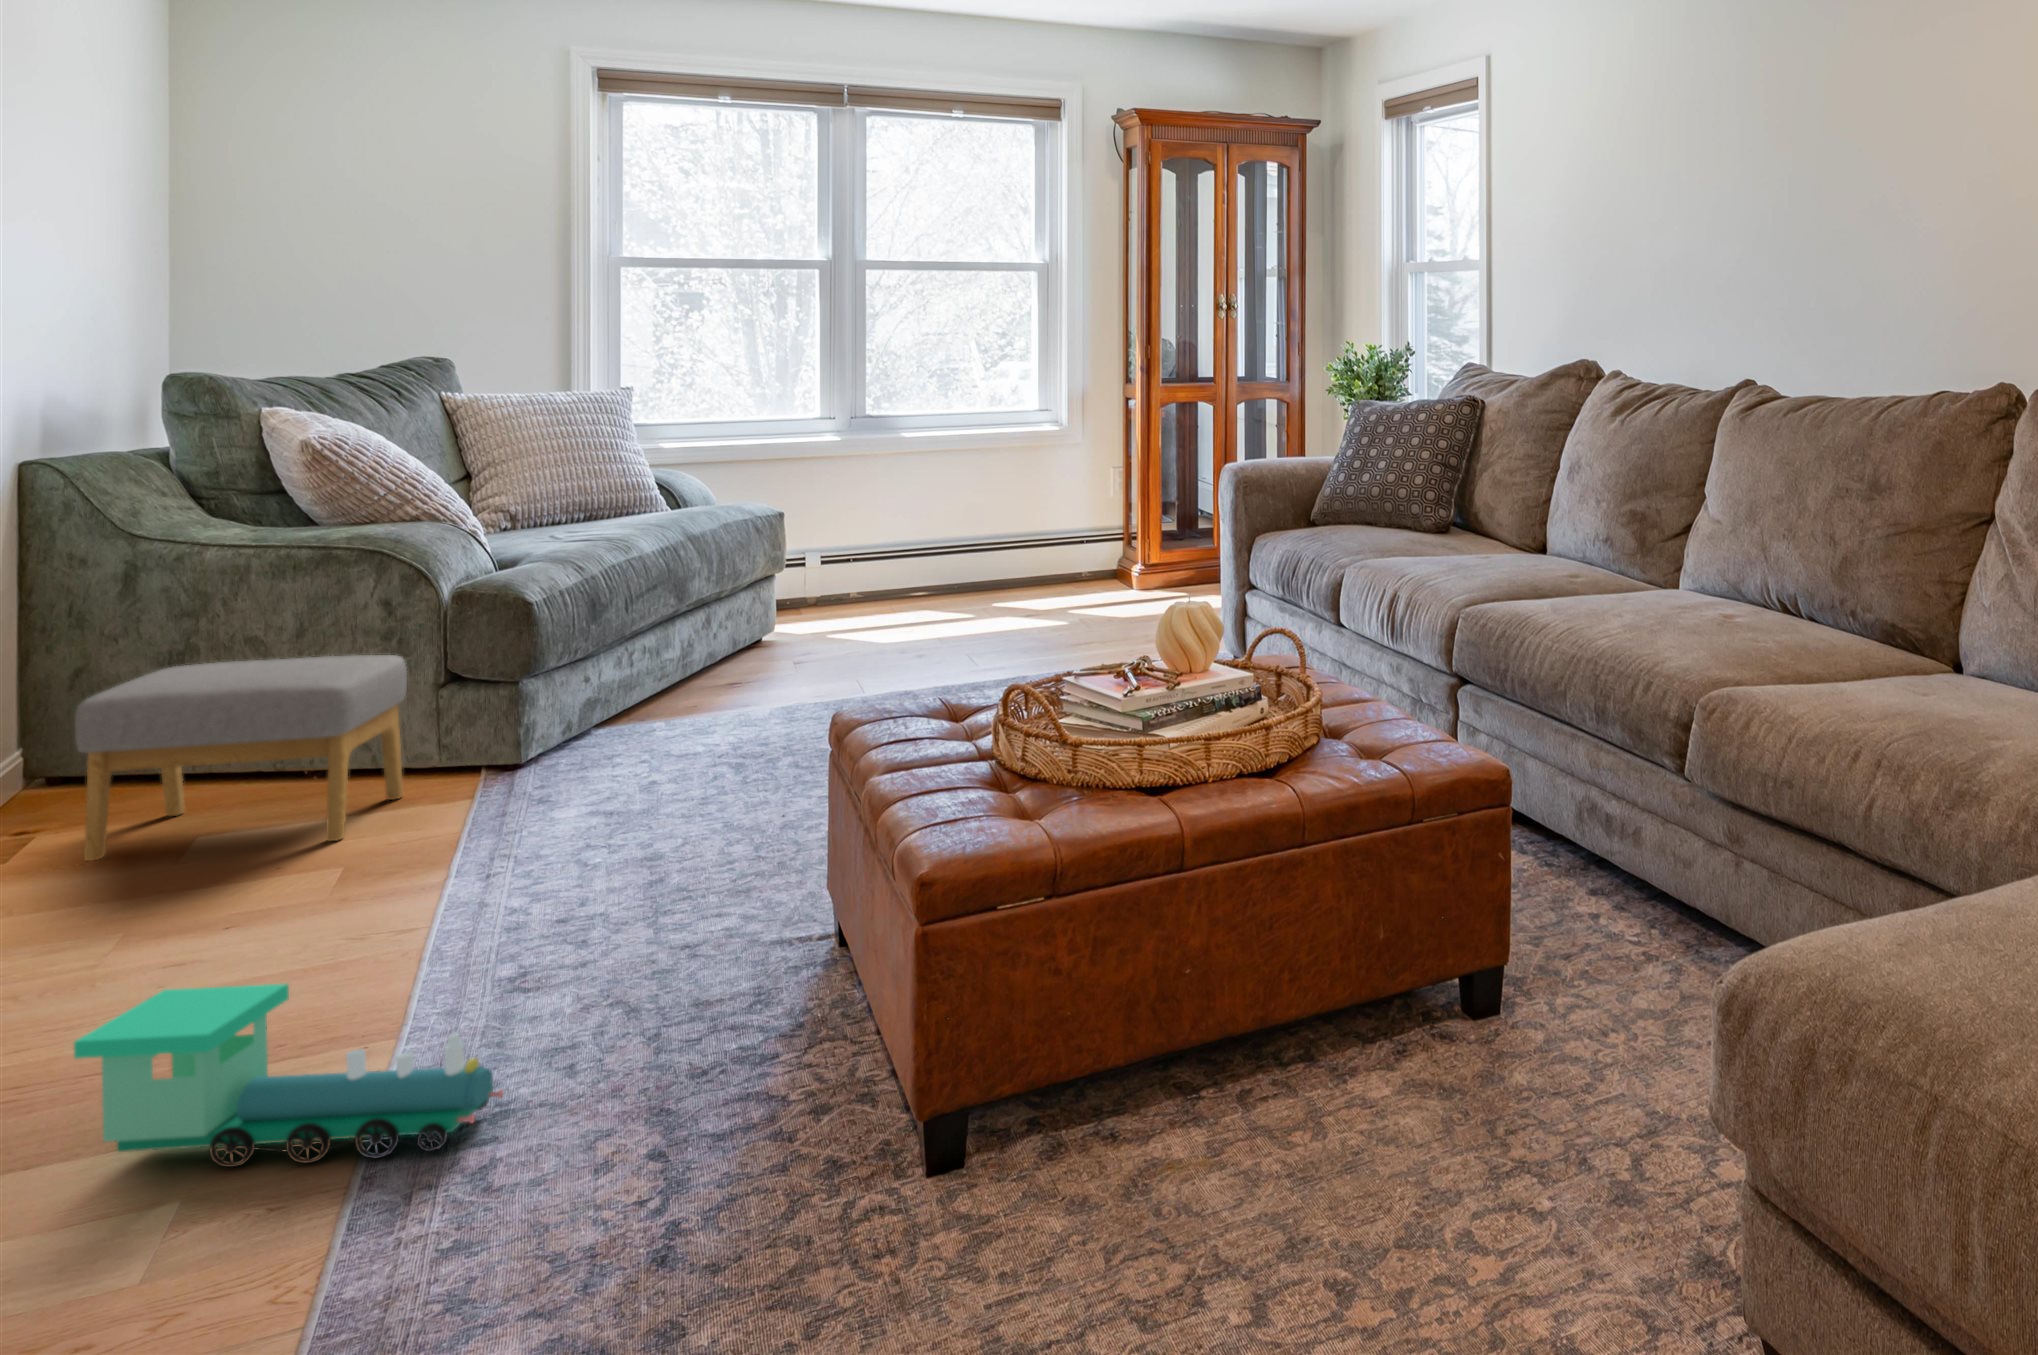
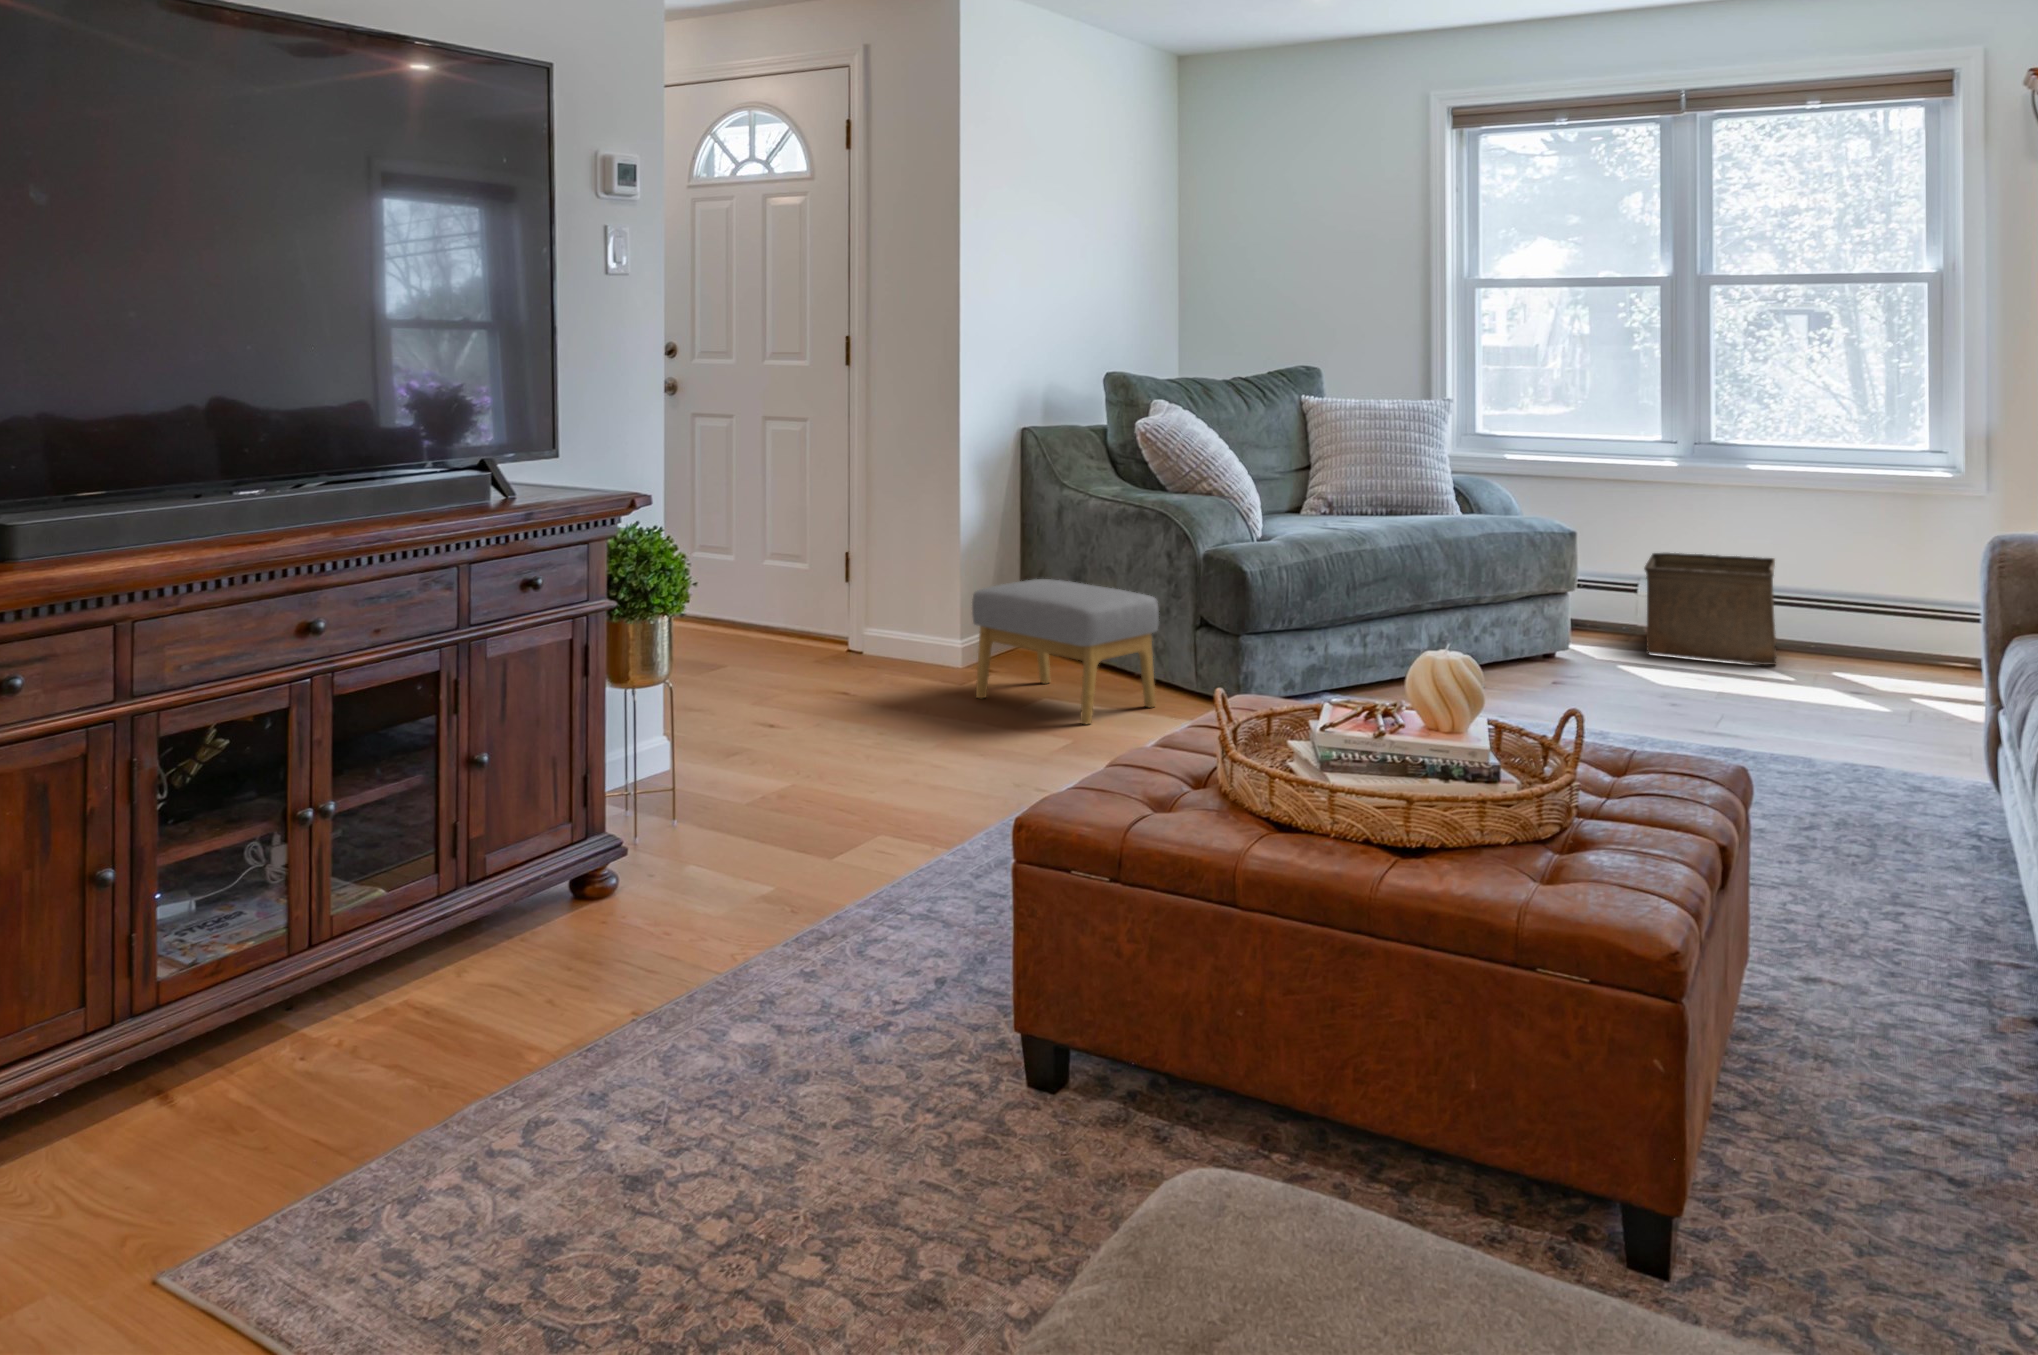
storage bin: none [826,518,960,624] -> present [1644,553,1777,665]
toy train: present [74,983,503,1167] -> none [739,768,906,927]

